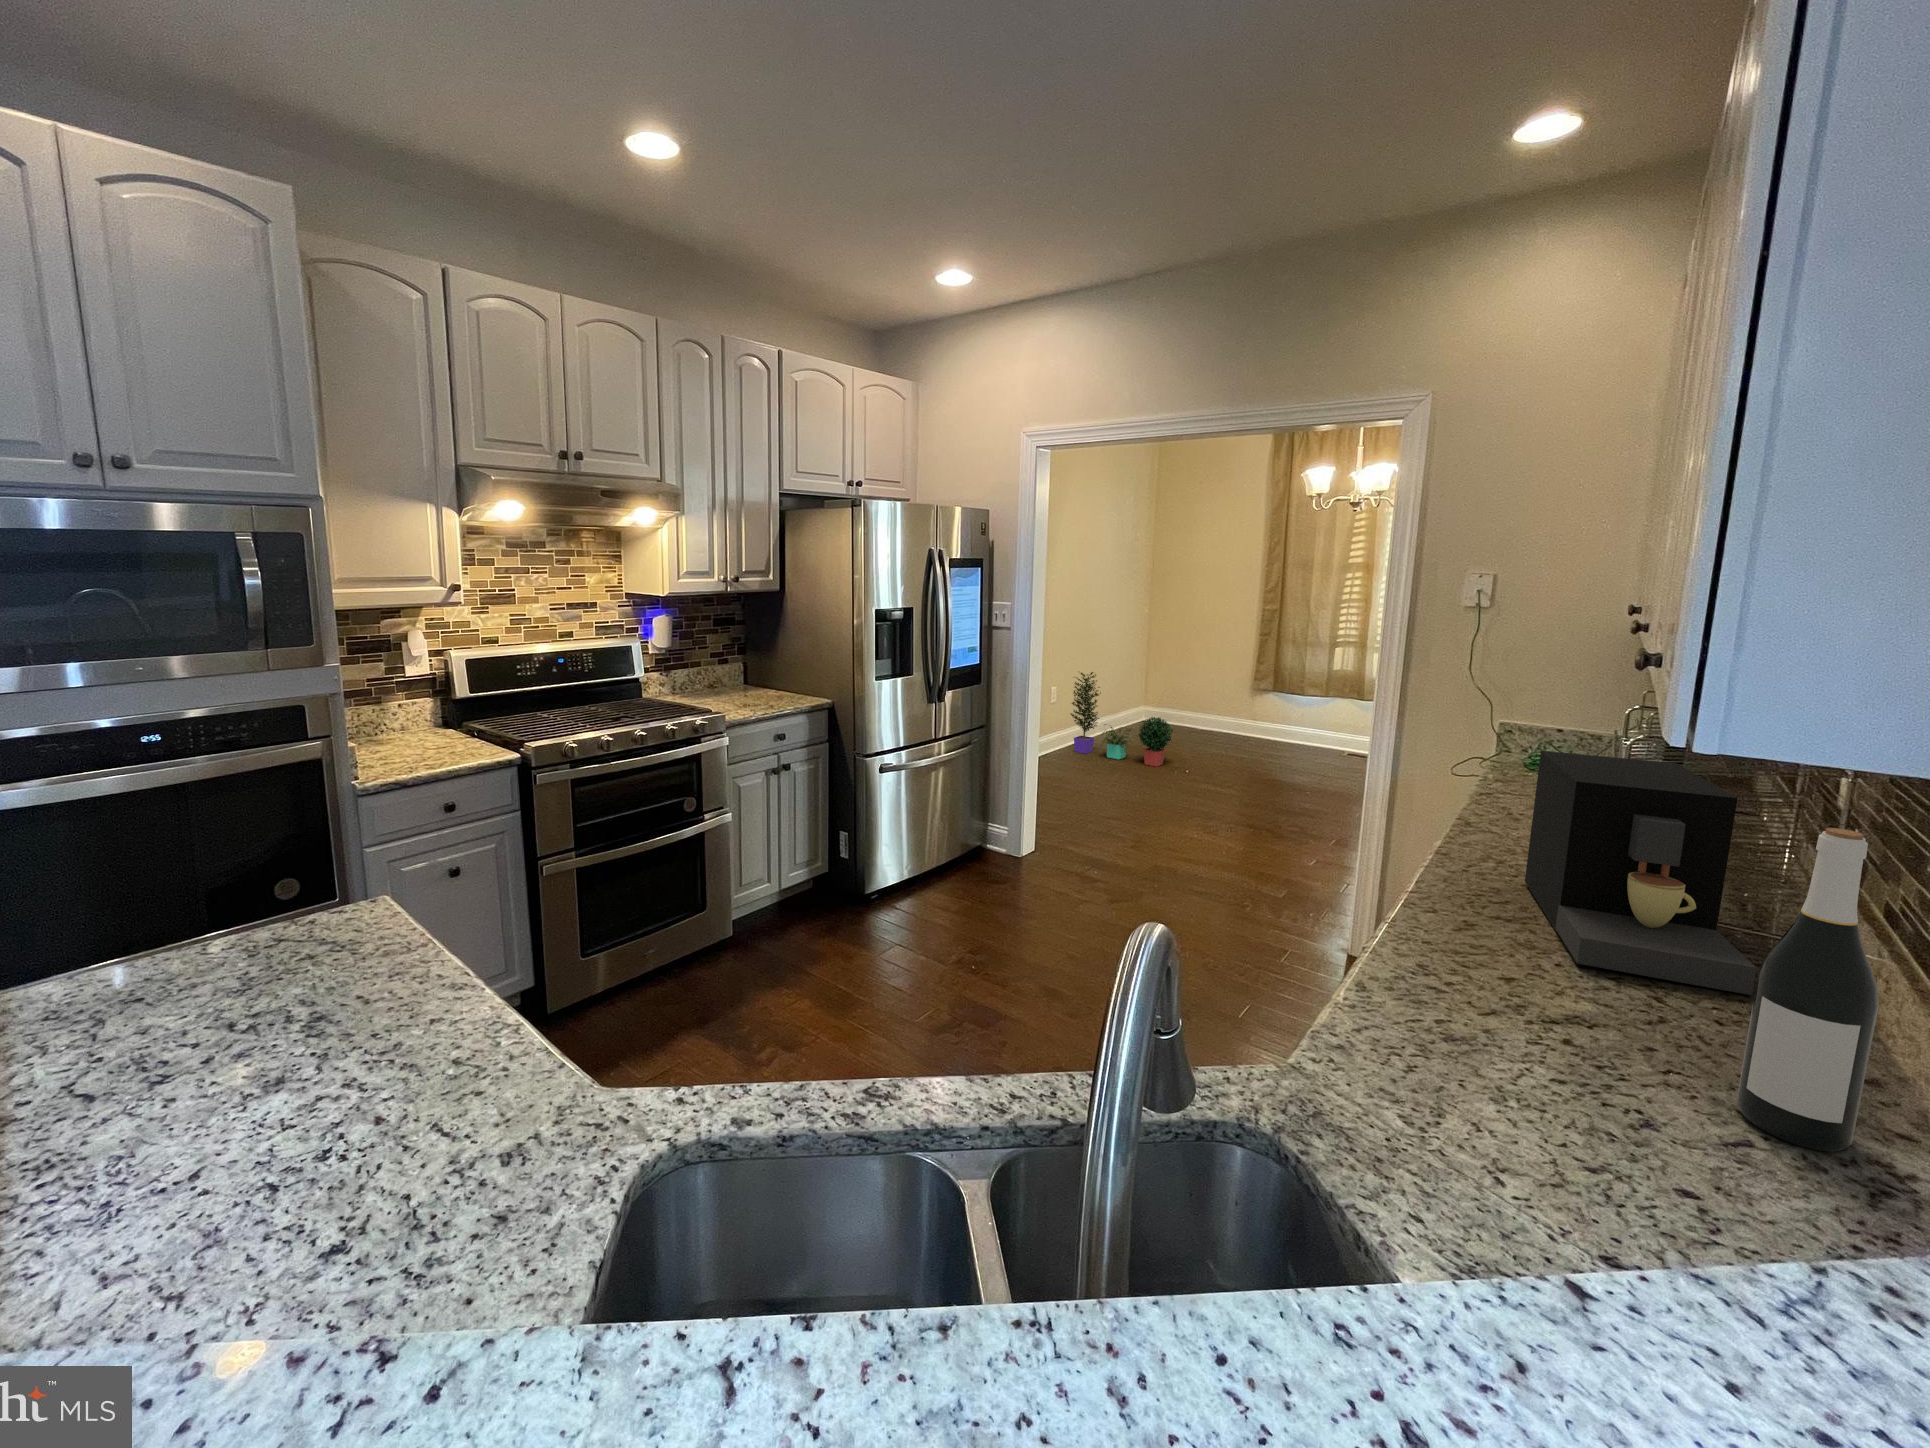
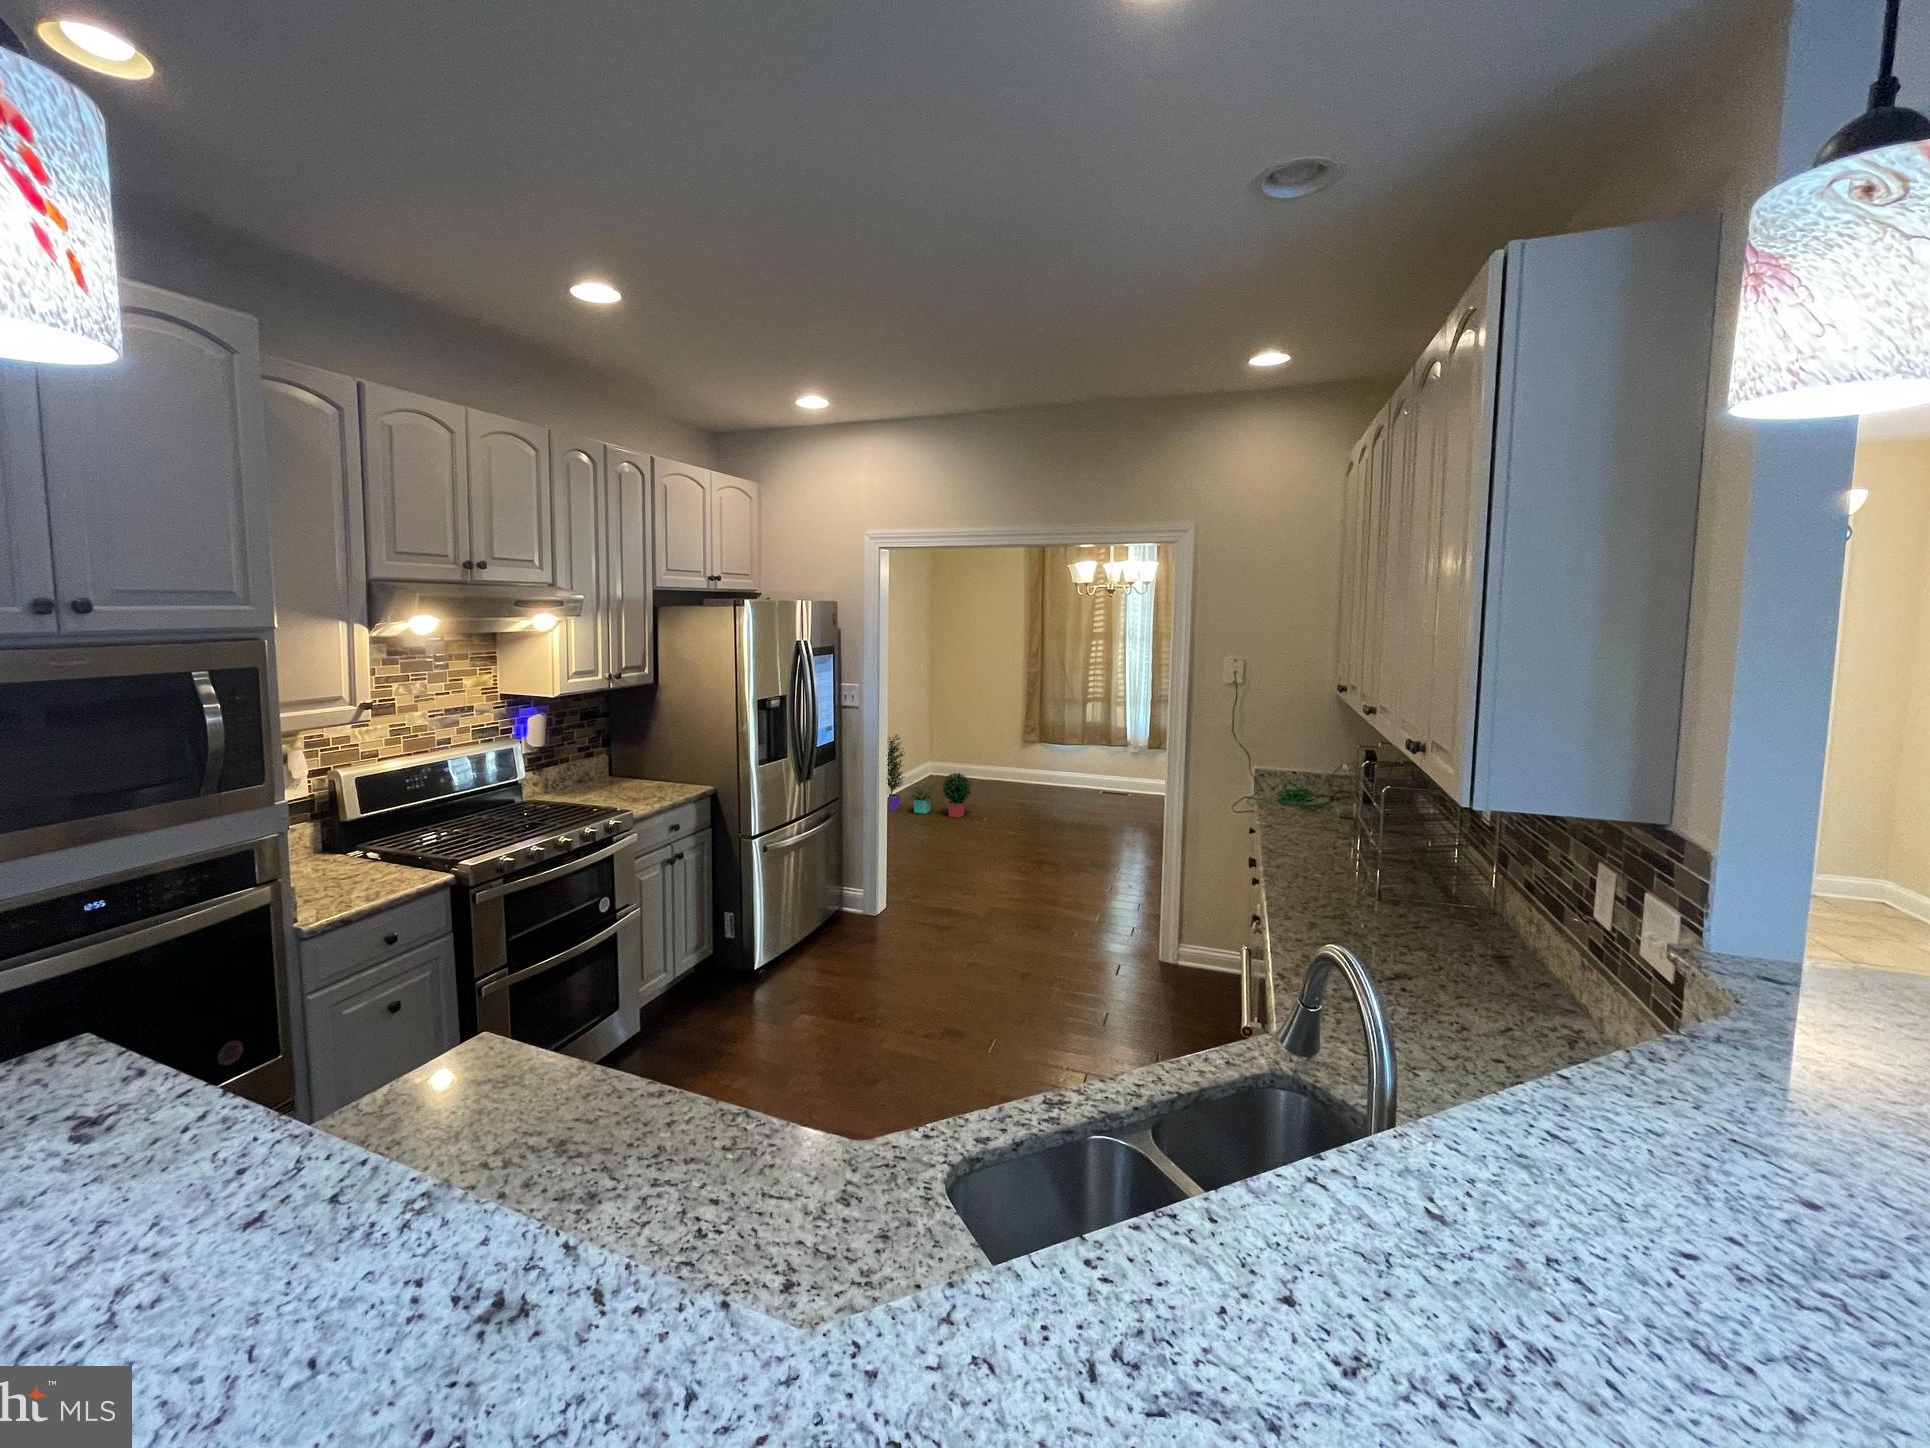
coffee maker: present [1525,751,1757,995] -> none [1329,805,1473,949]
wine bottle: present [1737,828,1879,1152] -> none [1492,853,1551,1027]

